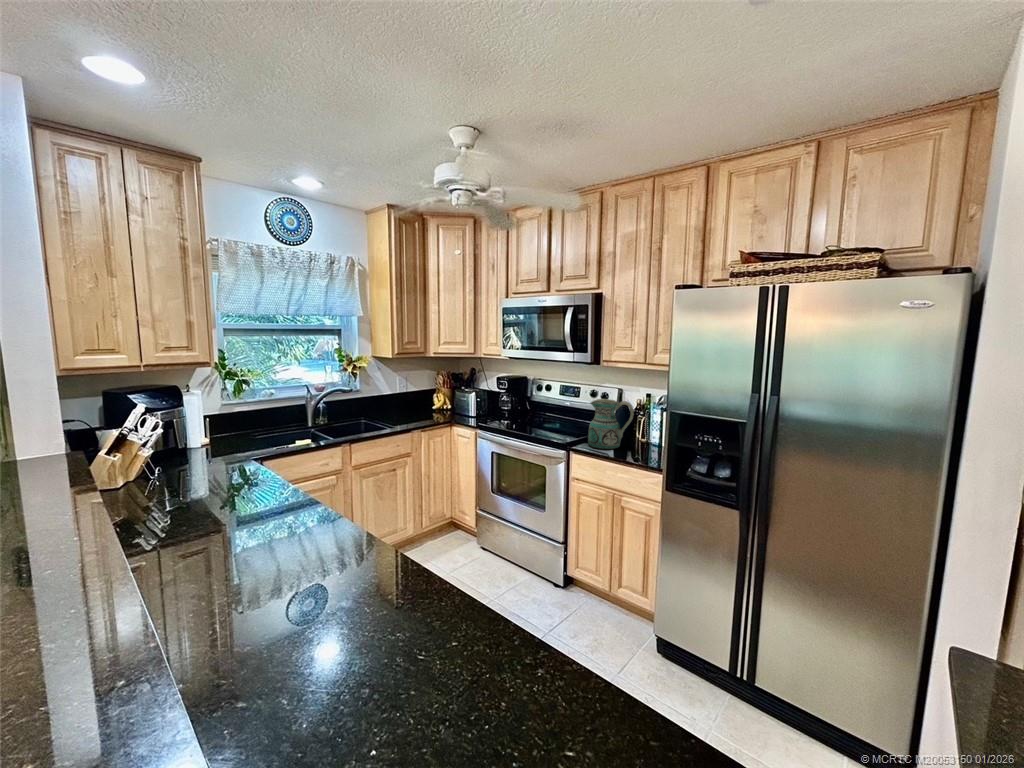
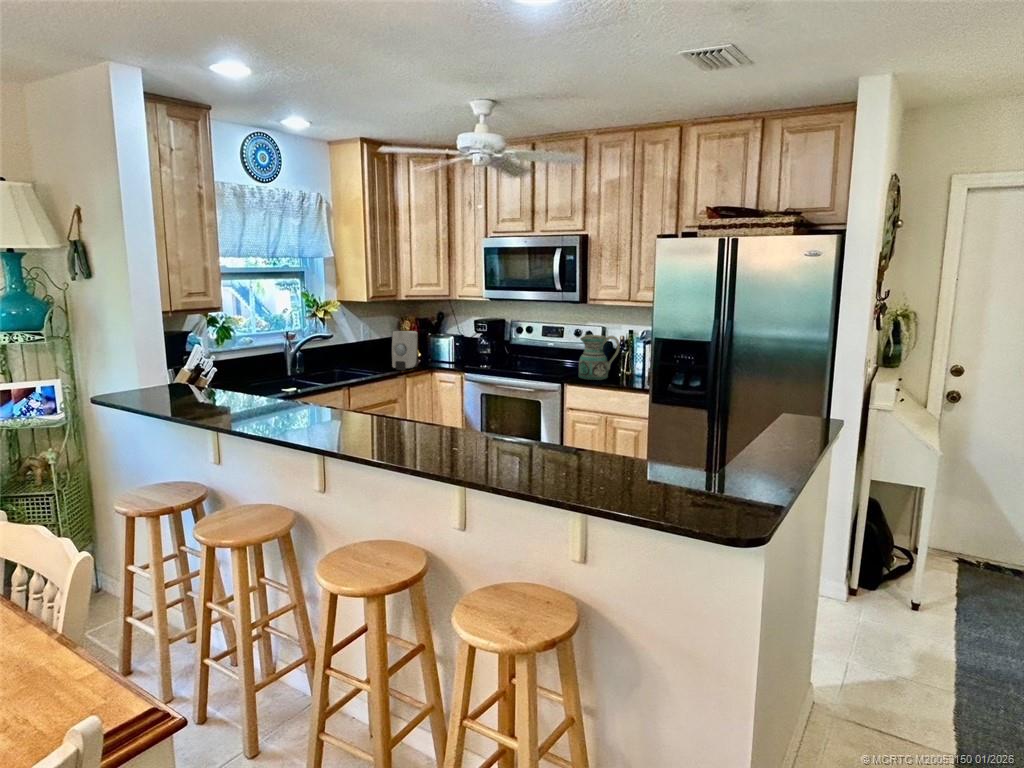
soap dispenser: none [414,386,442,424] -> present [392,331,418,370]

